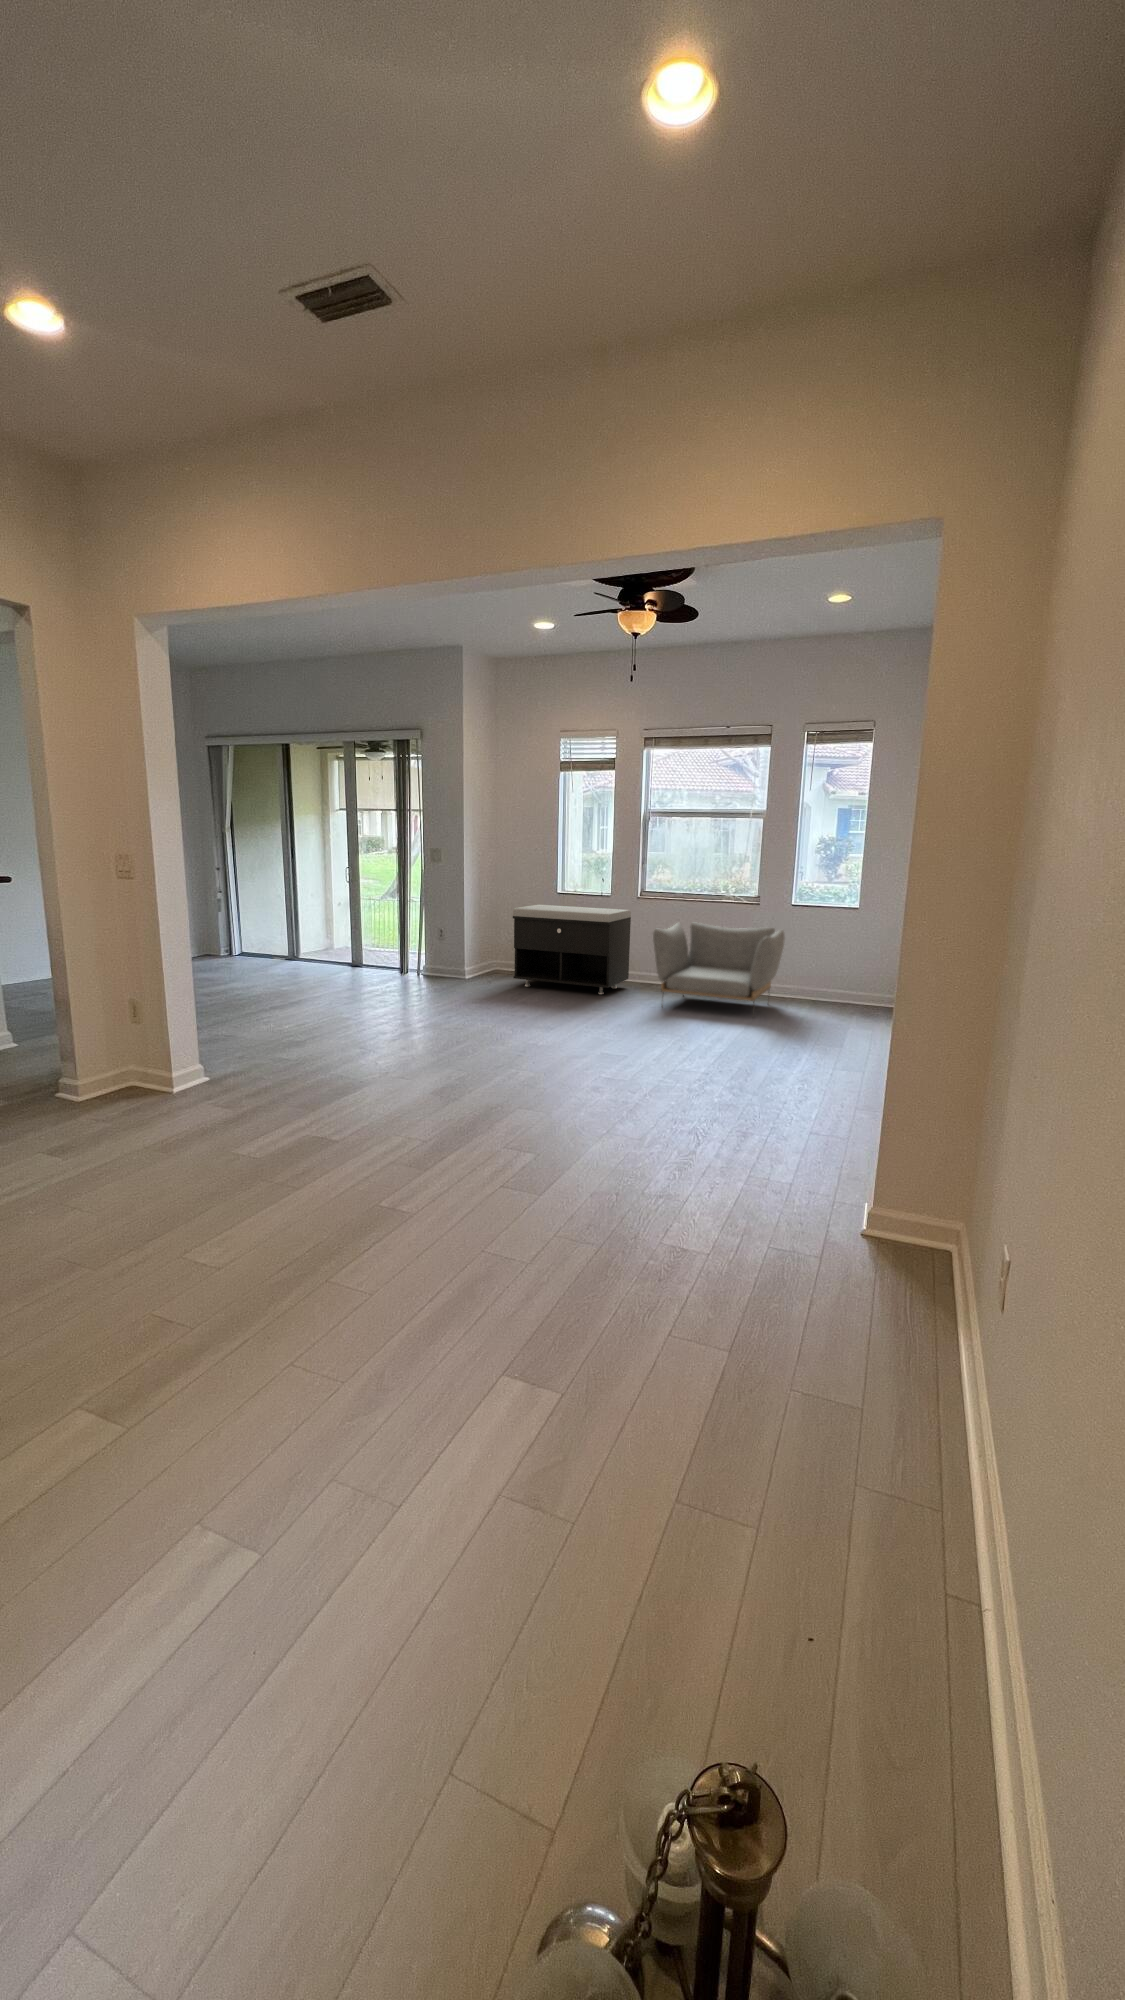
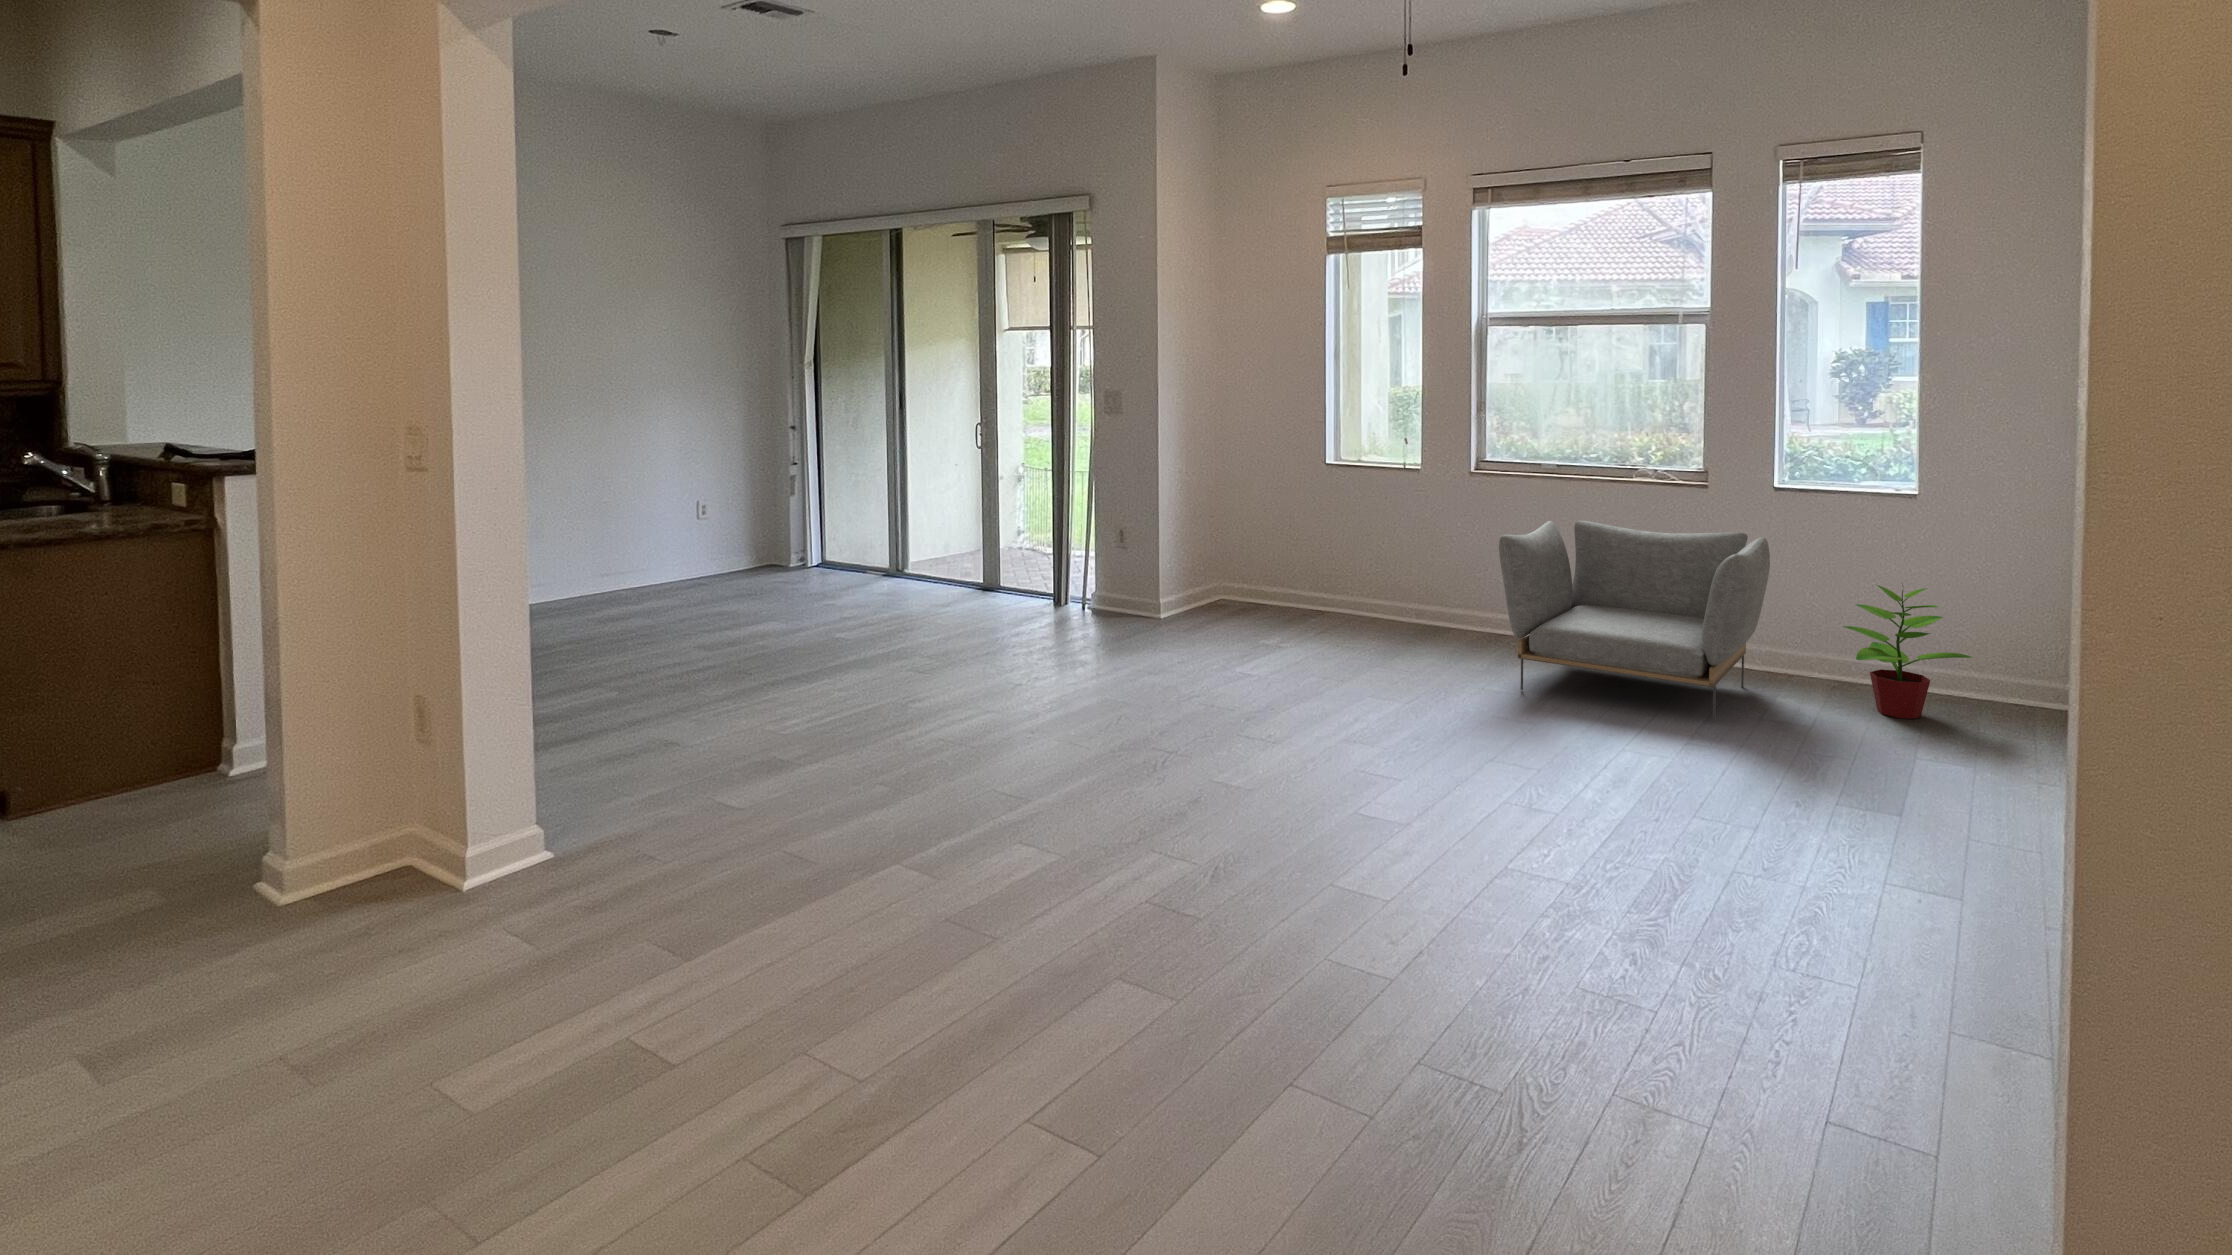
storage bench: present [513,905,631,994] -> none [1242,485,1460,655]
potted plant: none [816,950,871,1015] -> present [1843,585,1972,719]

